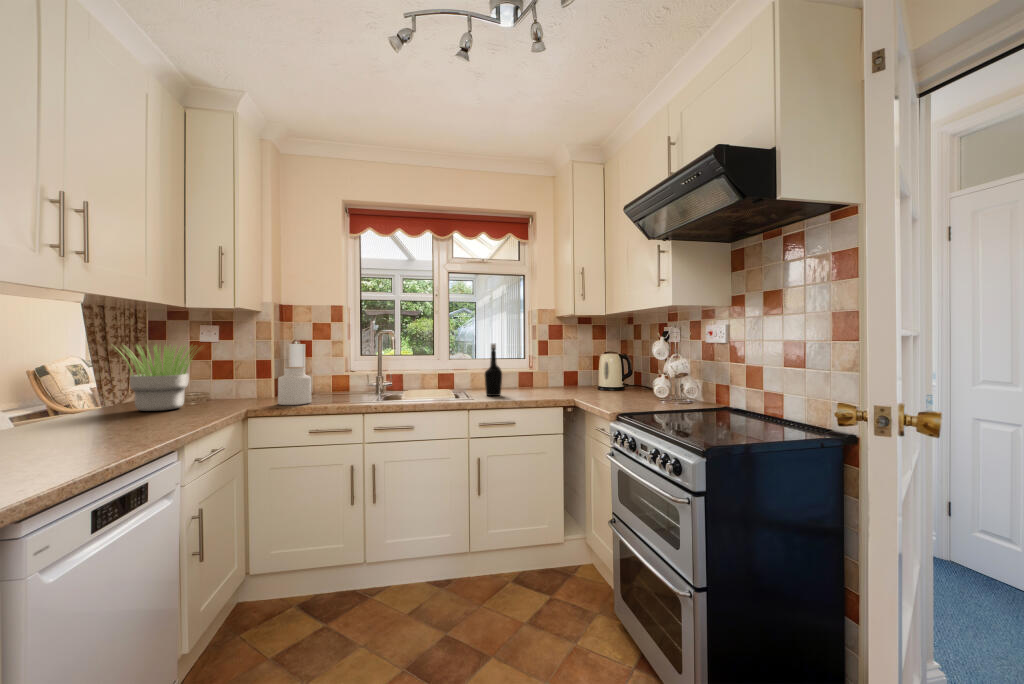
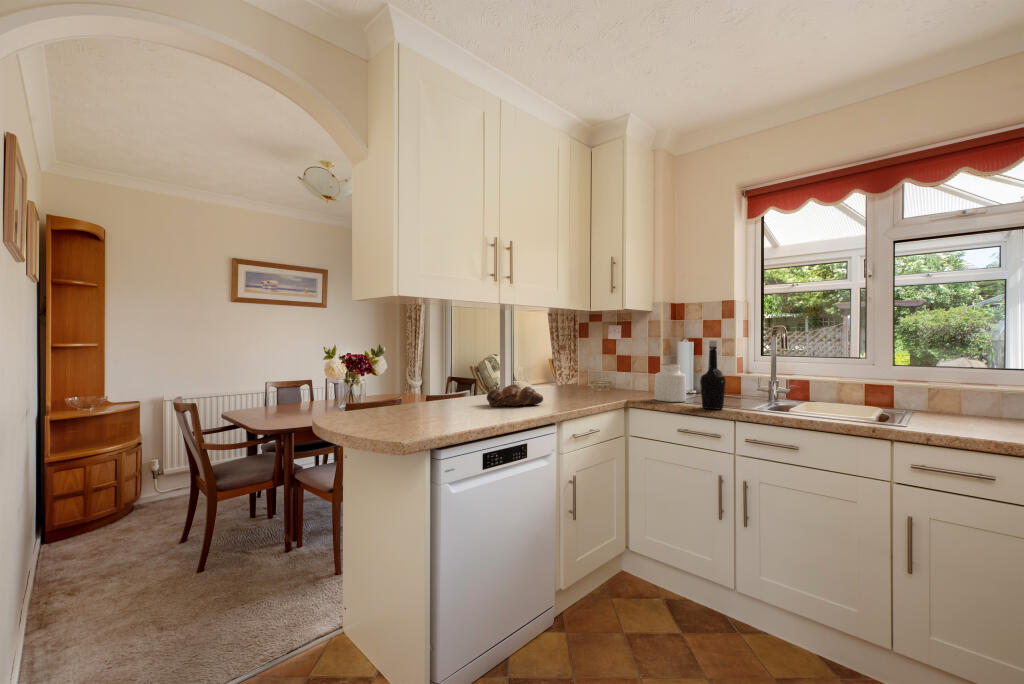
potted plant: present [119,344,194,411] -> none [541,340,603,394]
bottle: present [485,344,502,396] -> present [700,341,726,409]
bread loaf: none [36,408,145,444] -> present [487,385,543,407]

